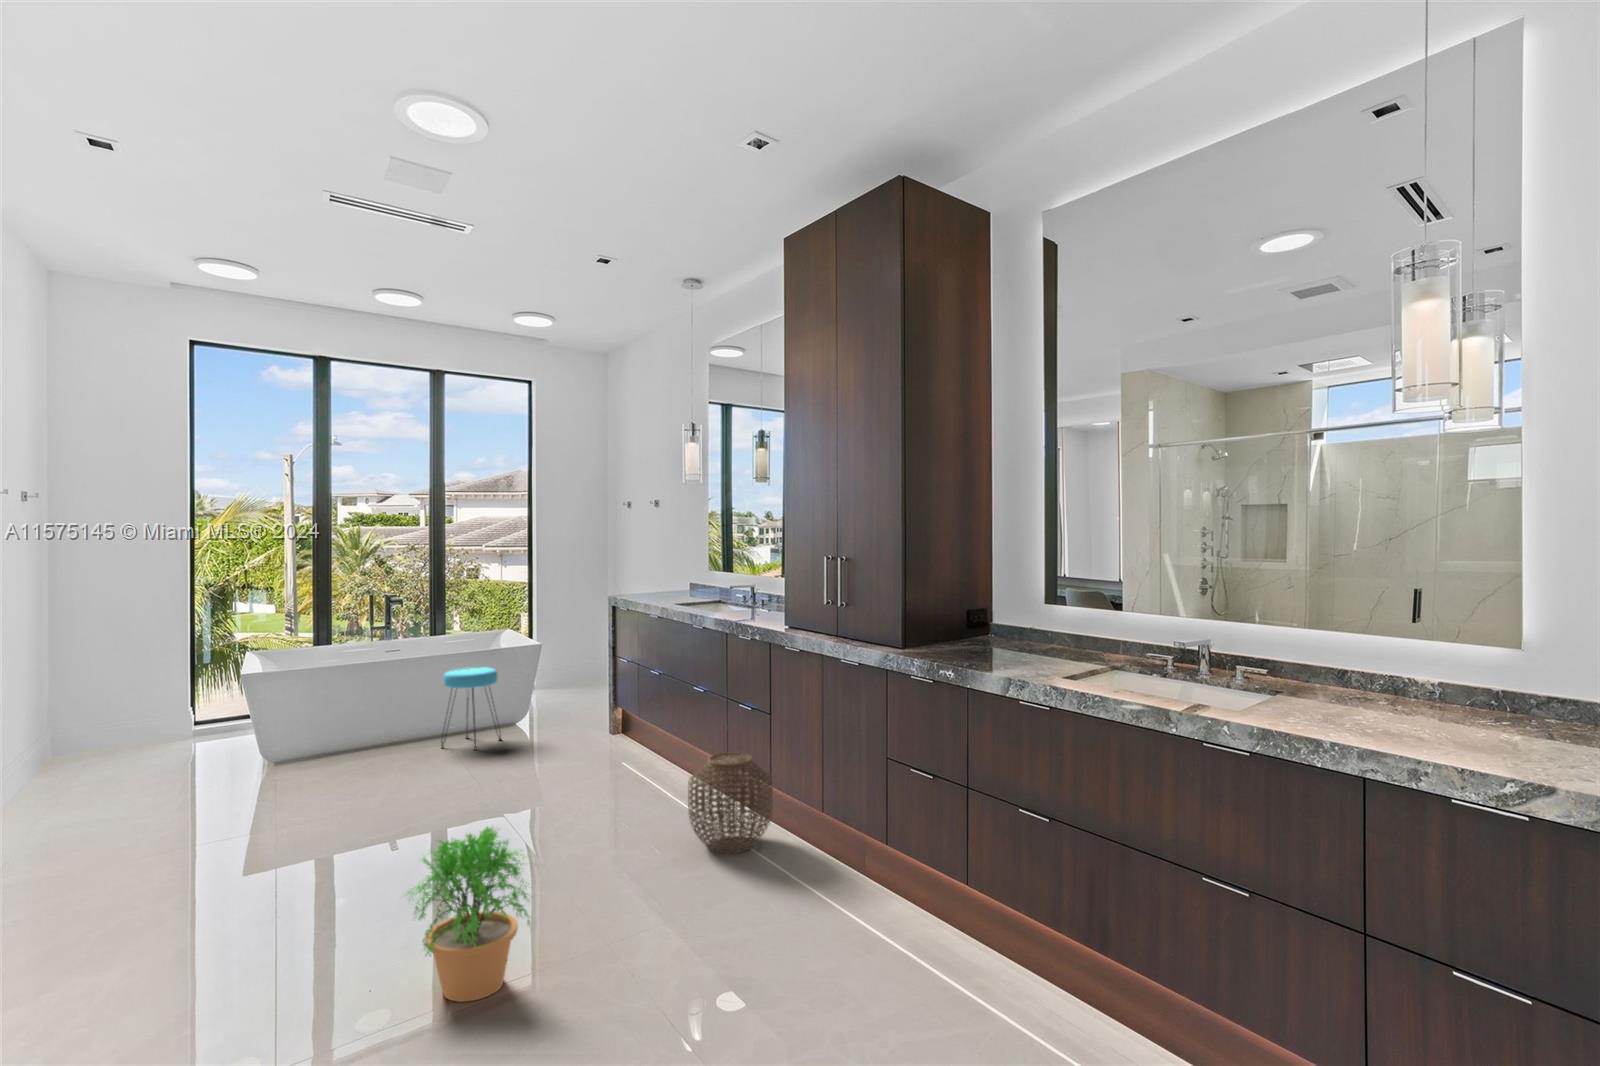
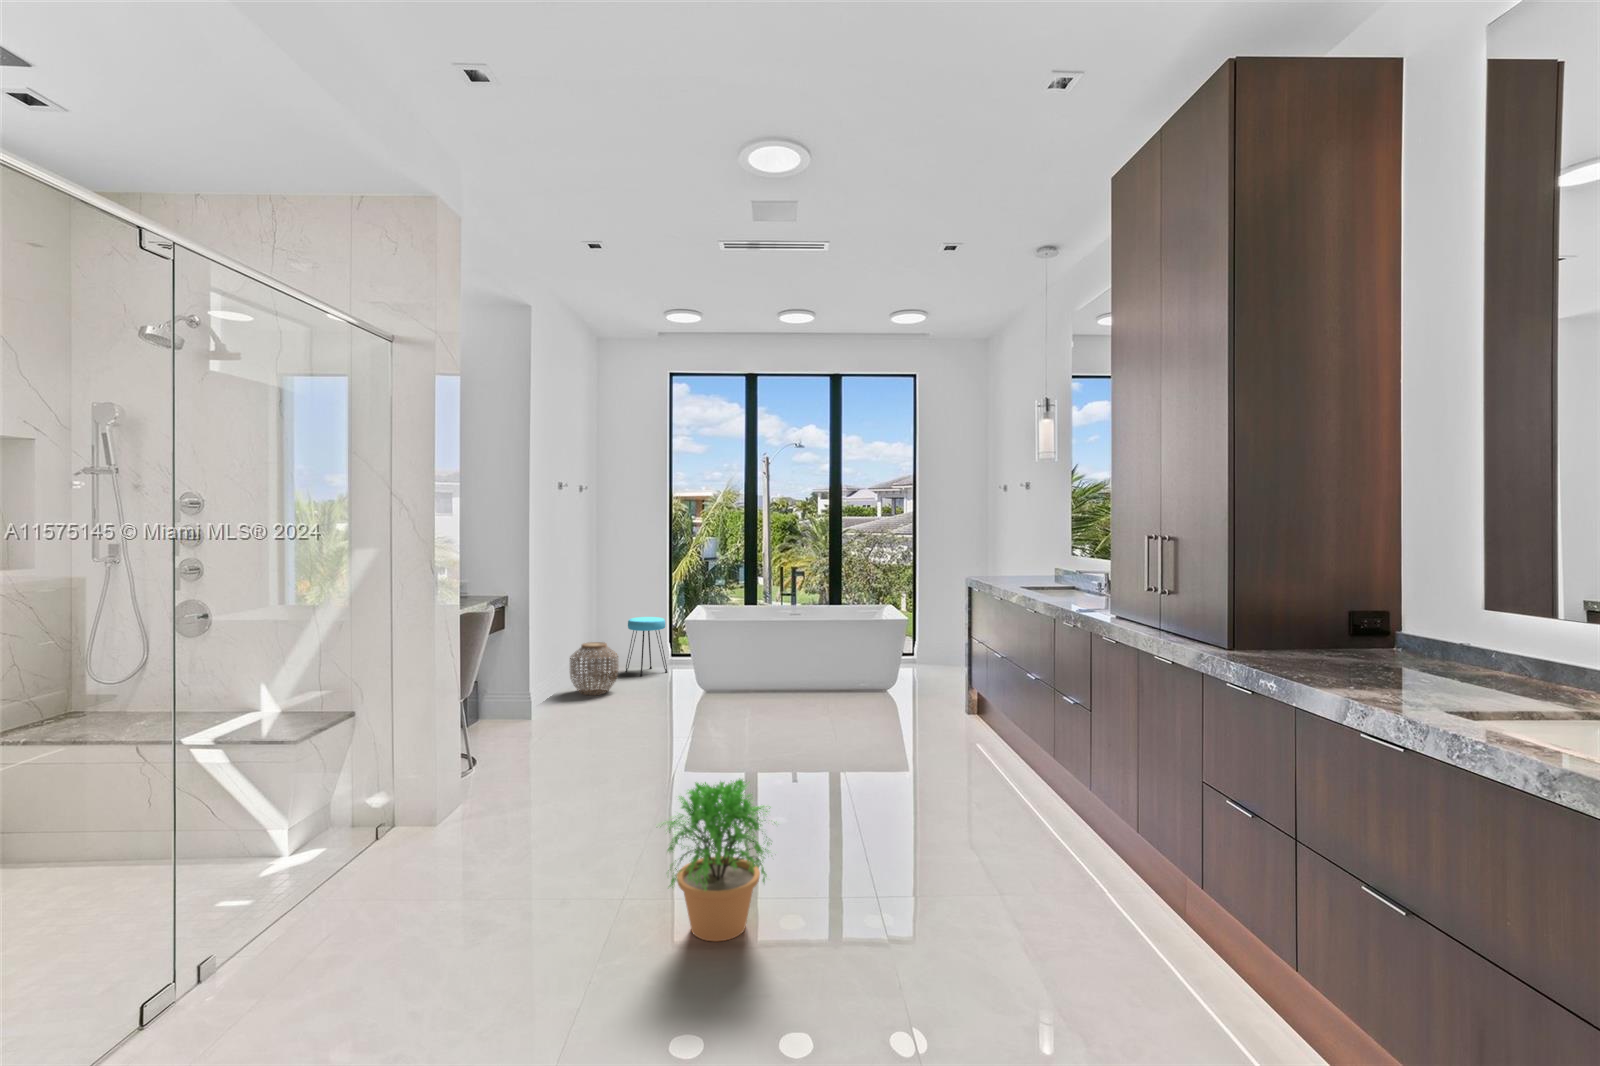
stool: present [441,667,501,749] -> present [625,617,667,676]
woven basket: present [688,752,773,853] -> present [570,642,618,695]

